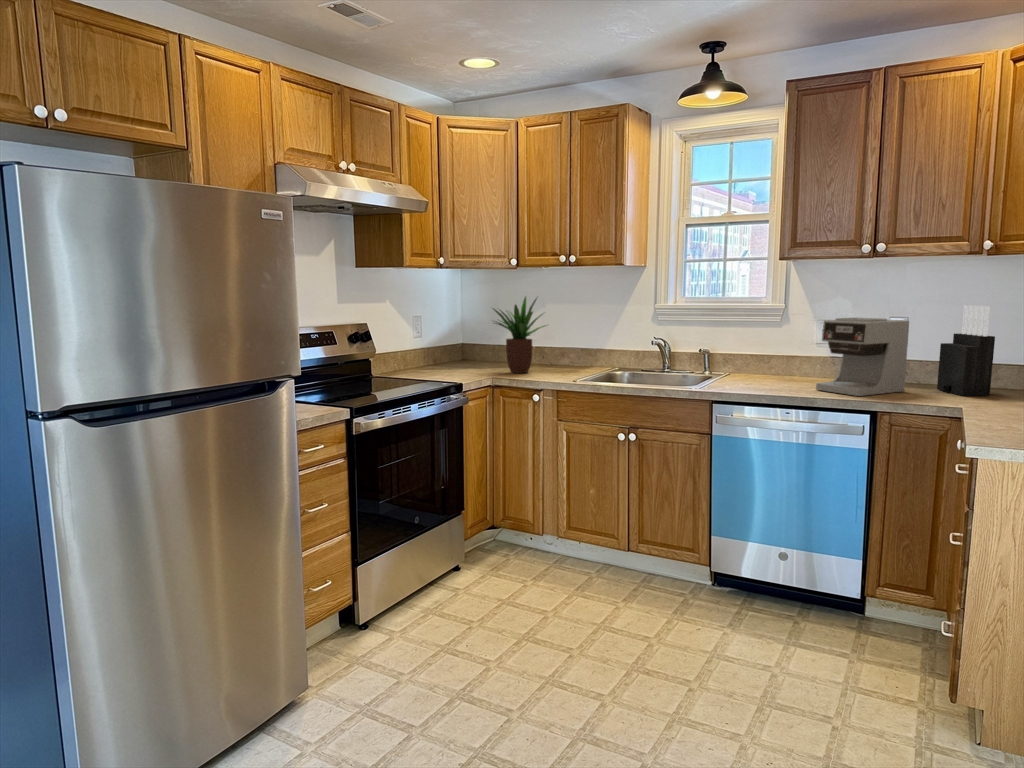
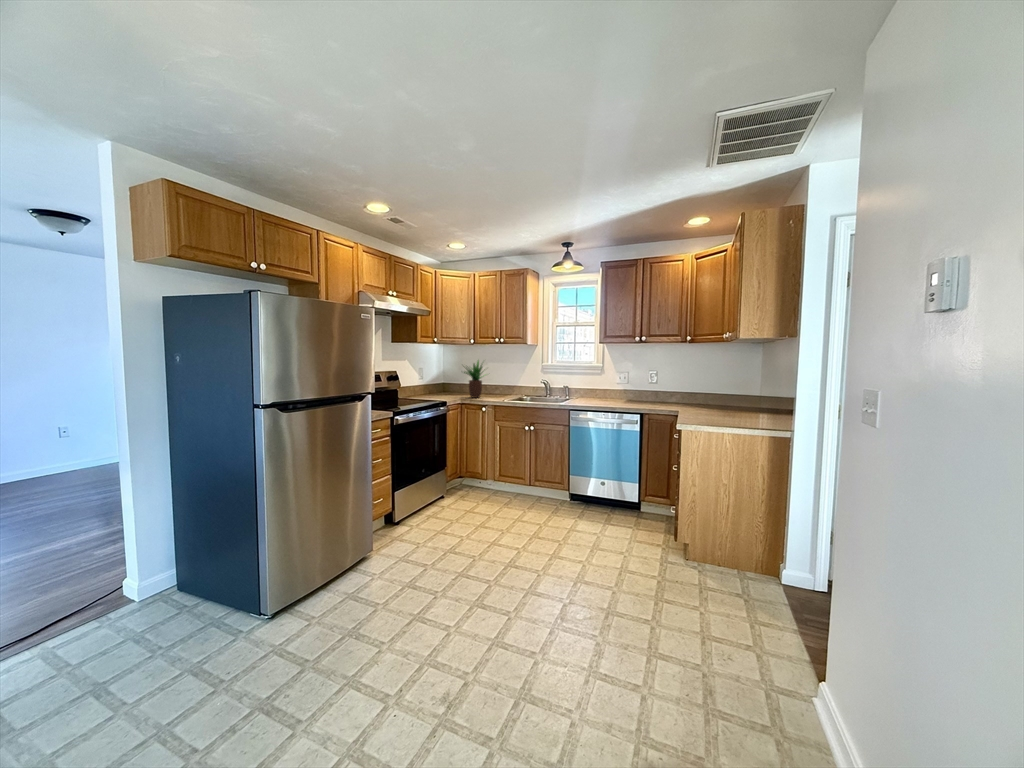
knife block: present [937,305,995,396] -> none [670,366,693,406]
coffee maker: present [816,318,909,396] -> none [617,371,657,407]

